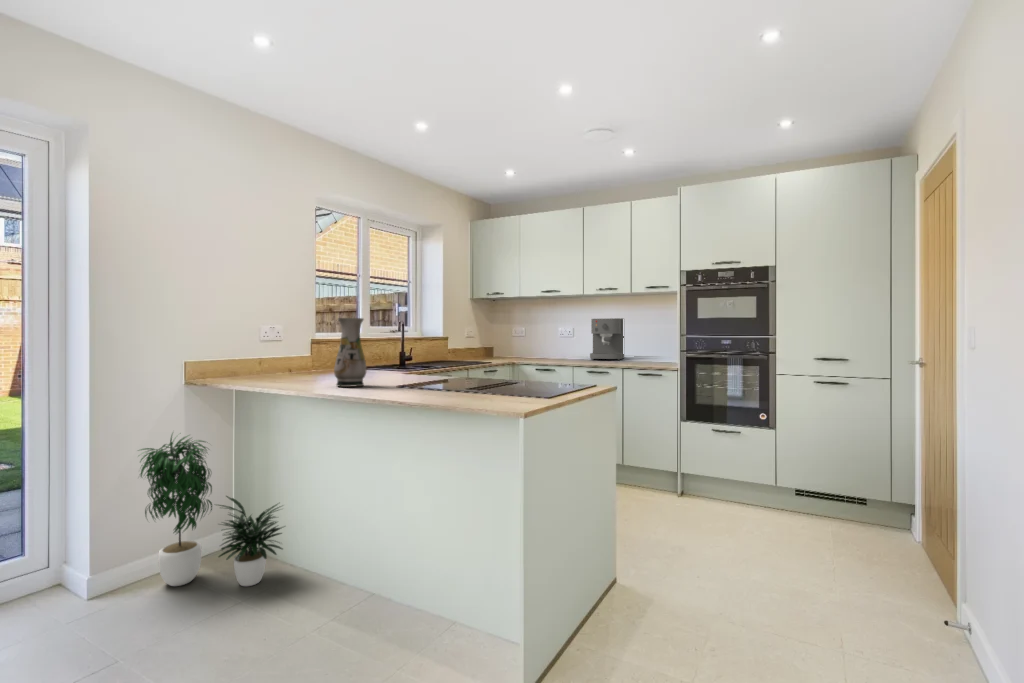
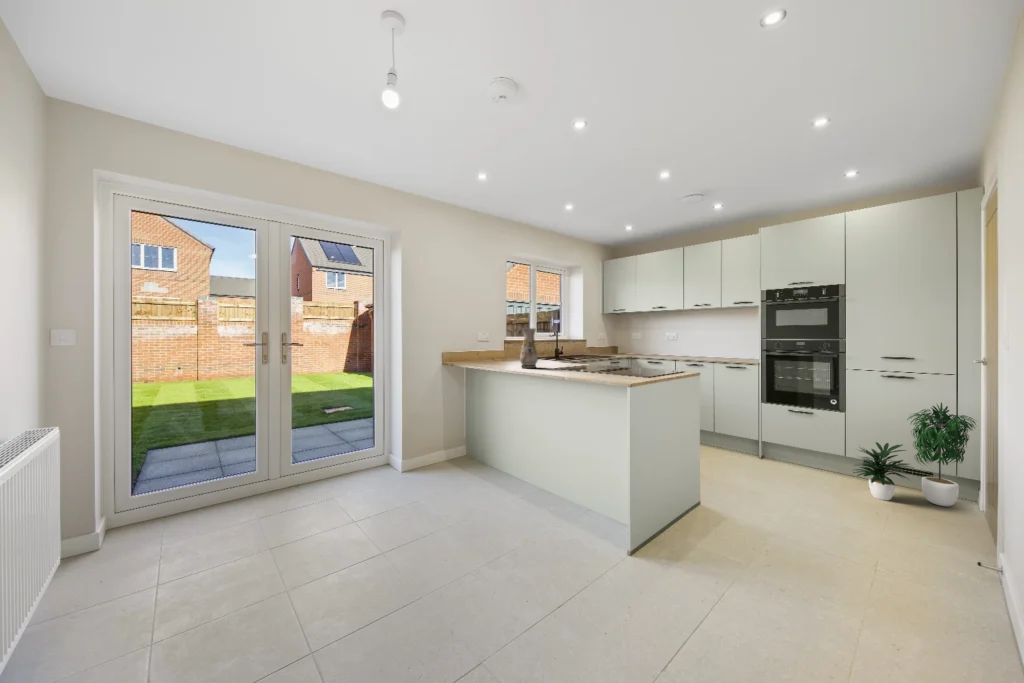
coffee maker: present [590,318,624,360] -> none [689,326,717,356]
potted plant: present [140,435,285,586] -> present [853,402,976,506]

